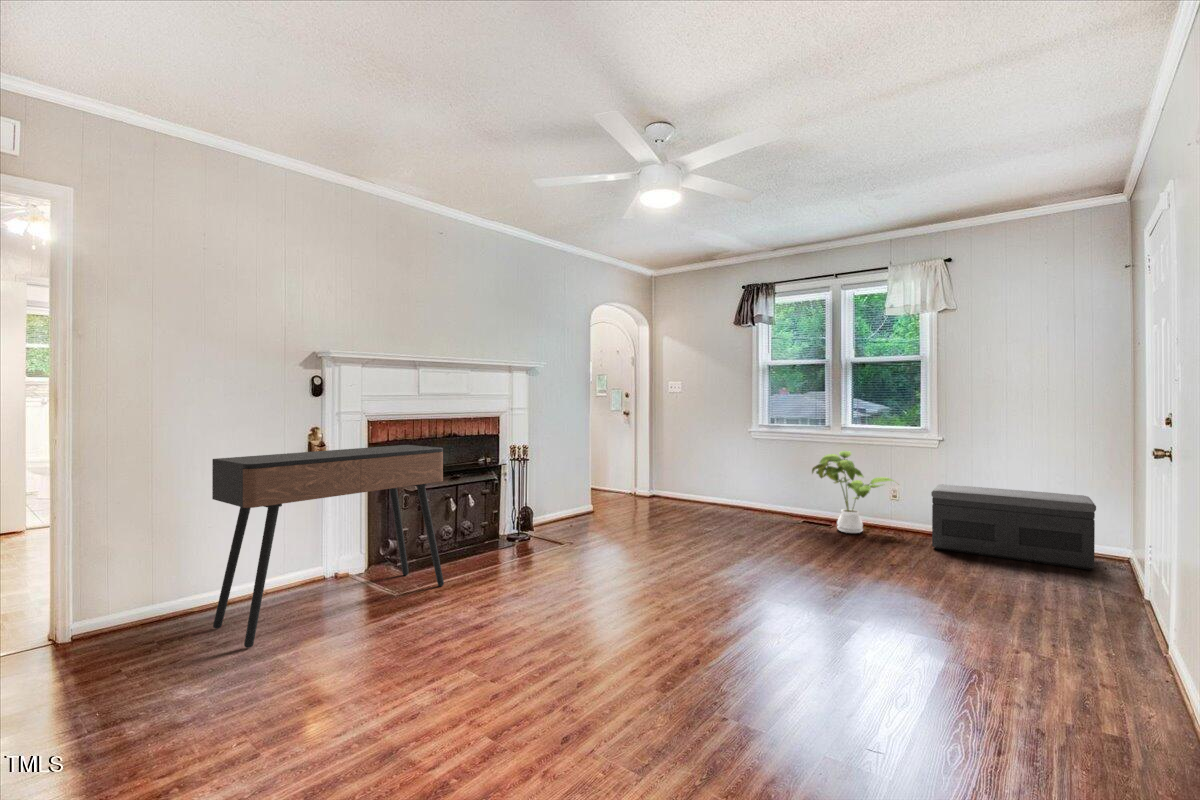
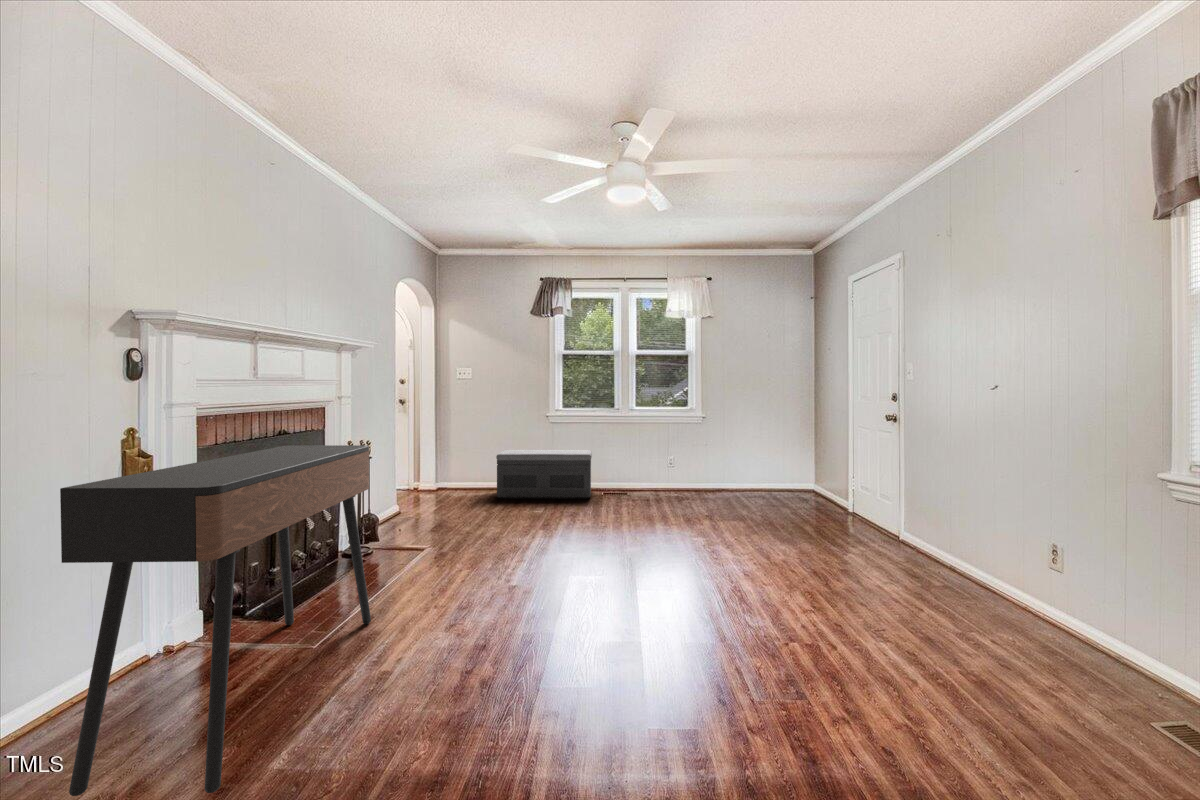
house plant: present [812,451,893,533] -> none [615,428,678,497]
storage bench: present [931,484,1096,570] -> present [496,450,592,499]

